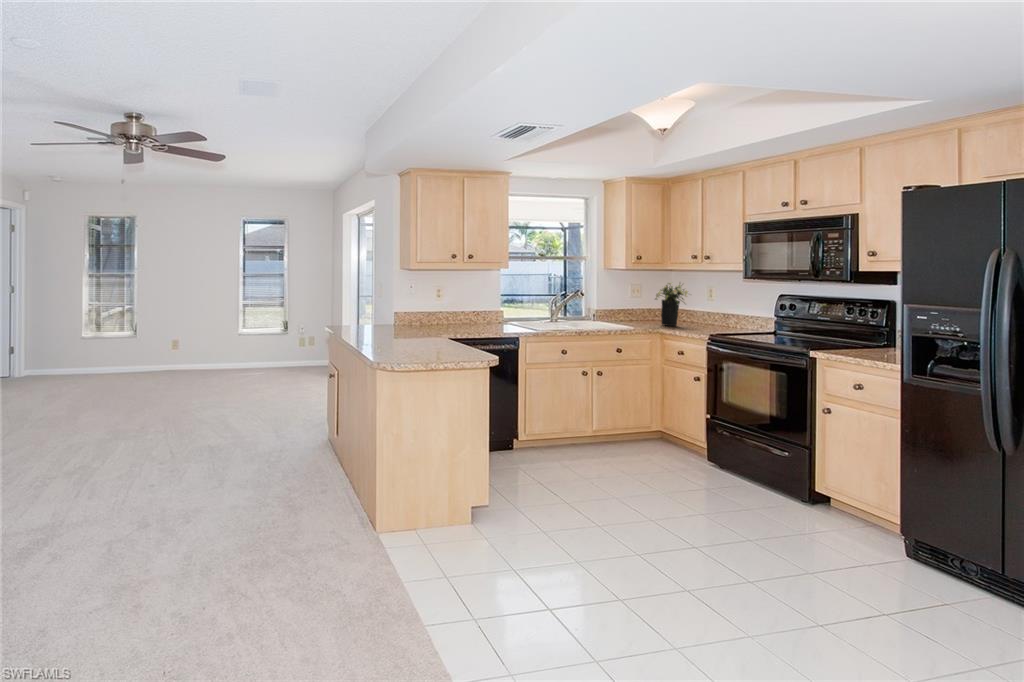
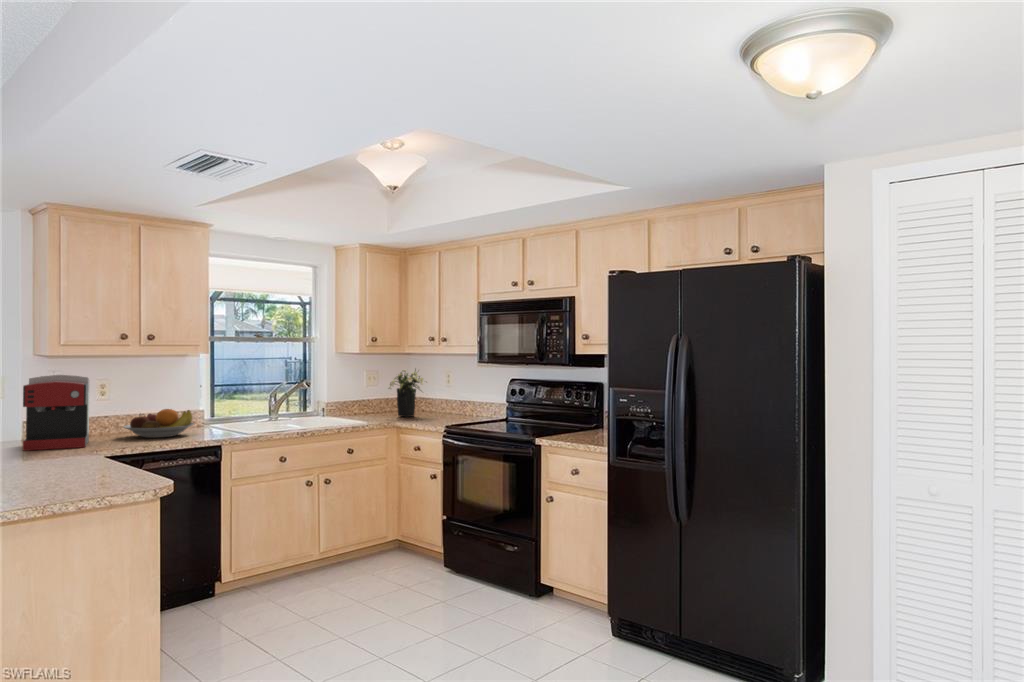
coffee maker: none [383,274,425,331] -> present [23,375,90,451]
fruit bowl: none [447,306,498,328] -> present [123,409,194,438]

